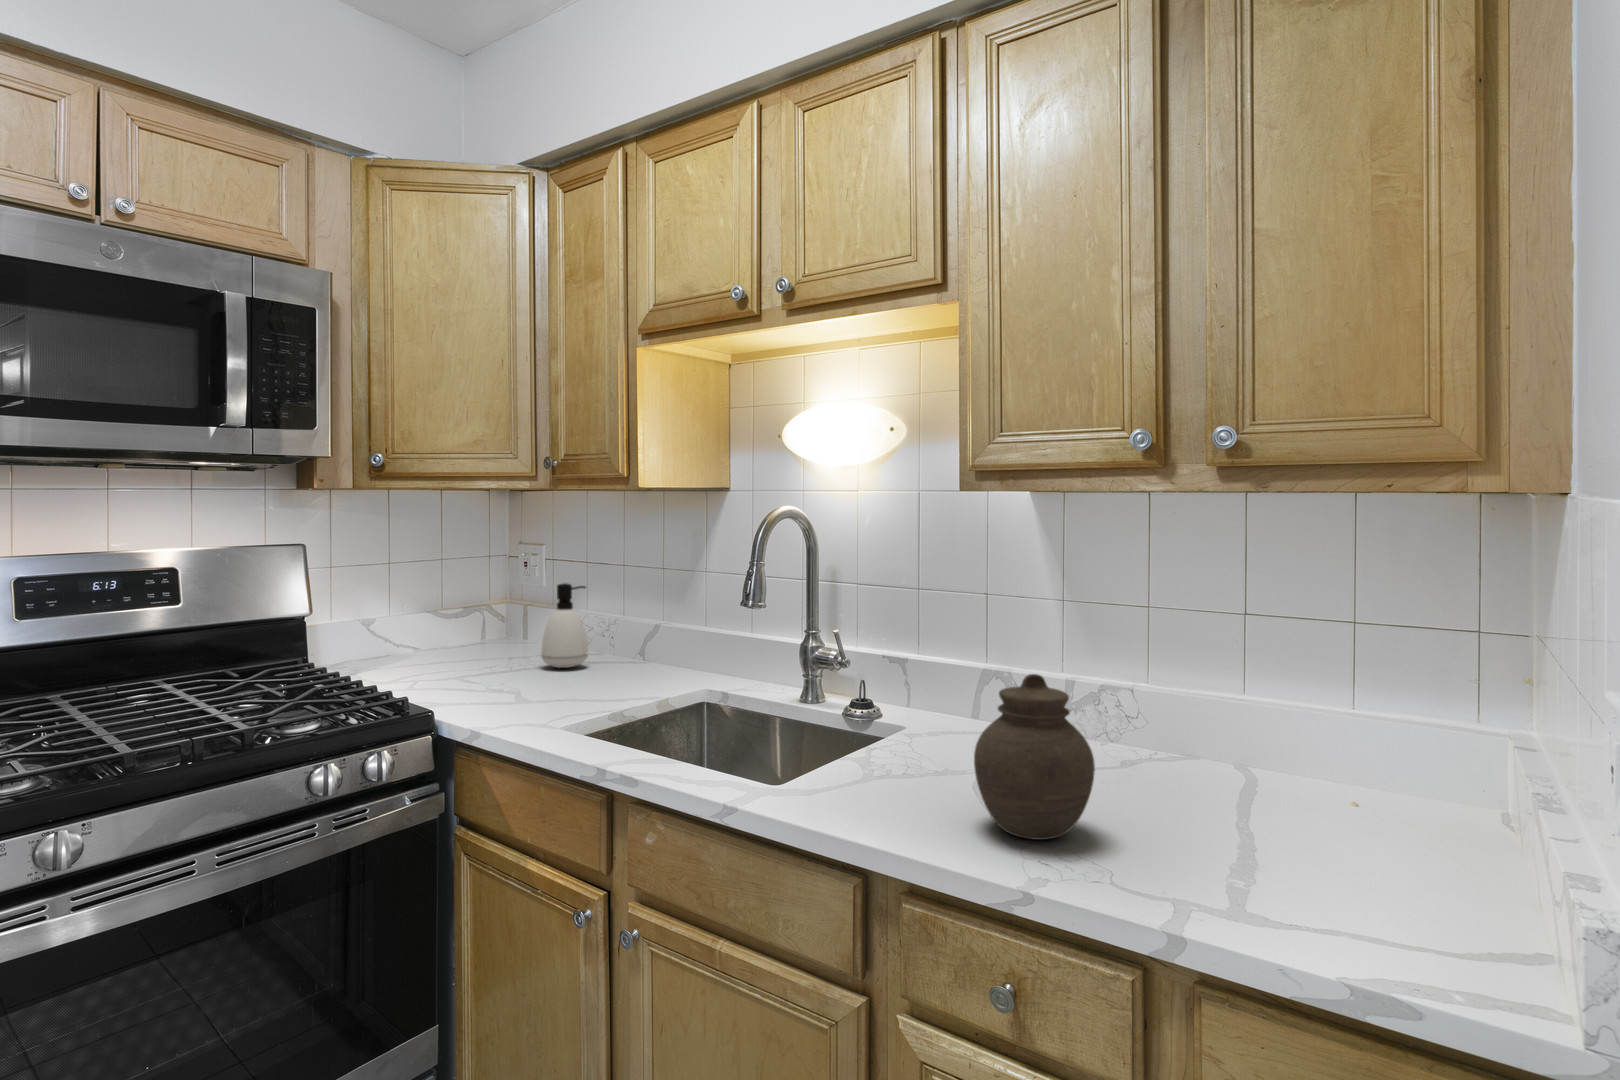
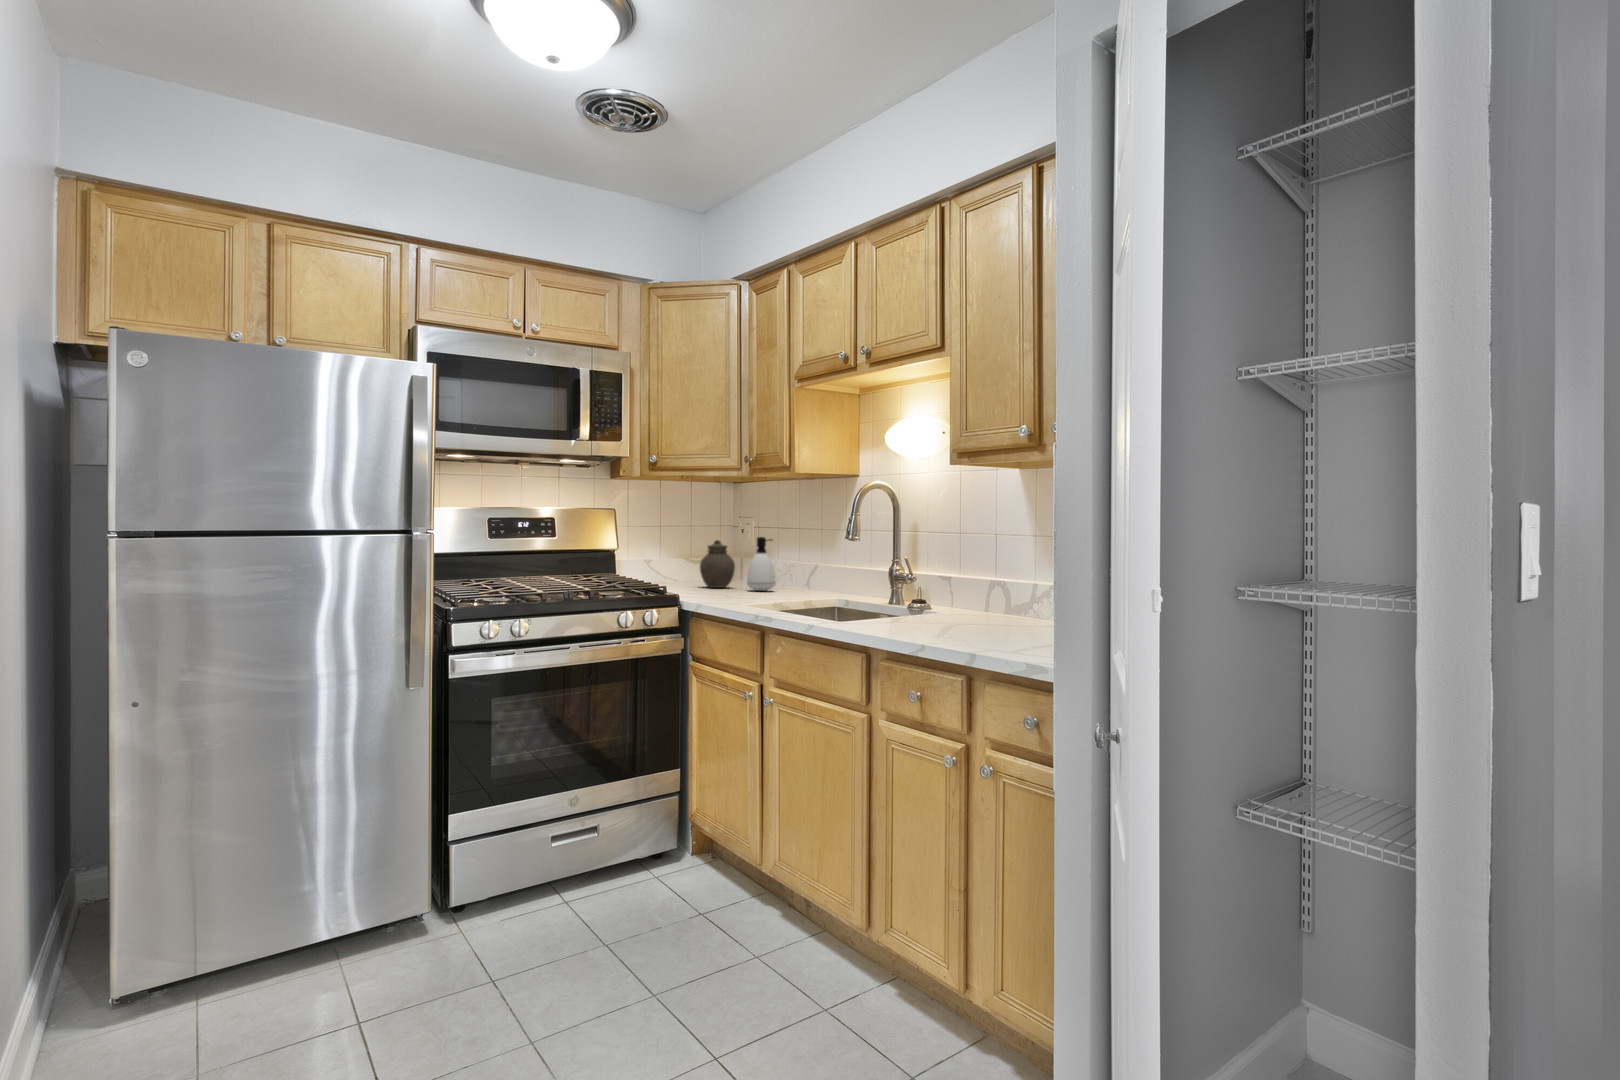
jar: present [974,674,1095,840] -> present [700,540,735,588]

